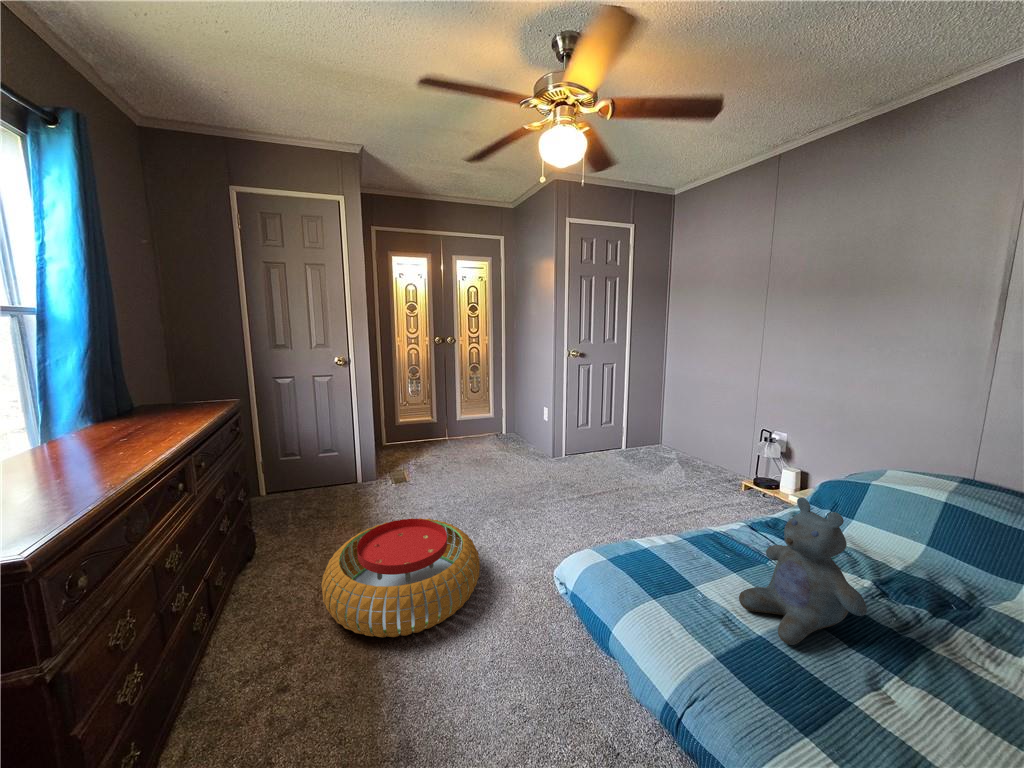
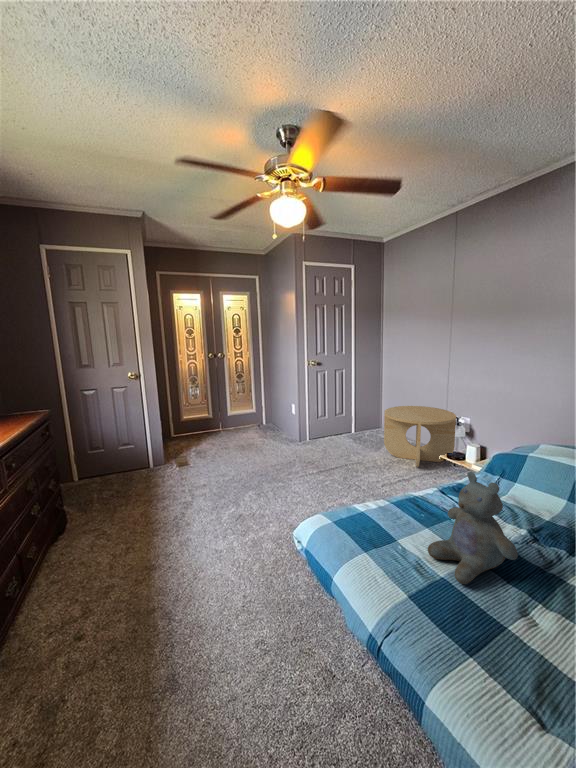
side table: none [665,414,766,495] -> present [384,406,456,467]
pouf: present [321,518,480,638] -> none [114,496,240,593]

